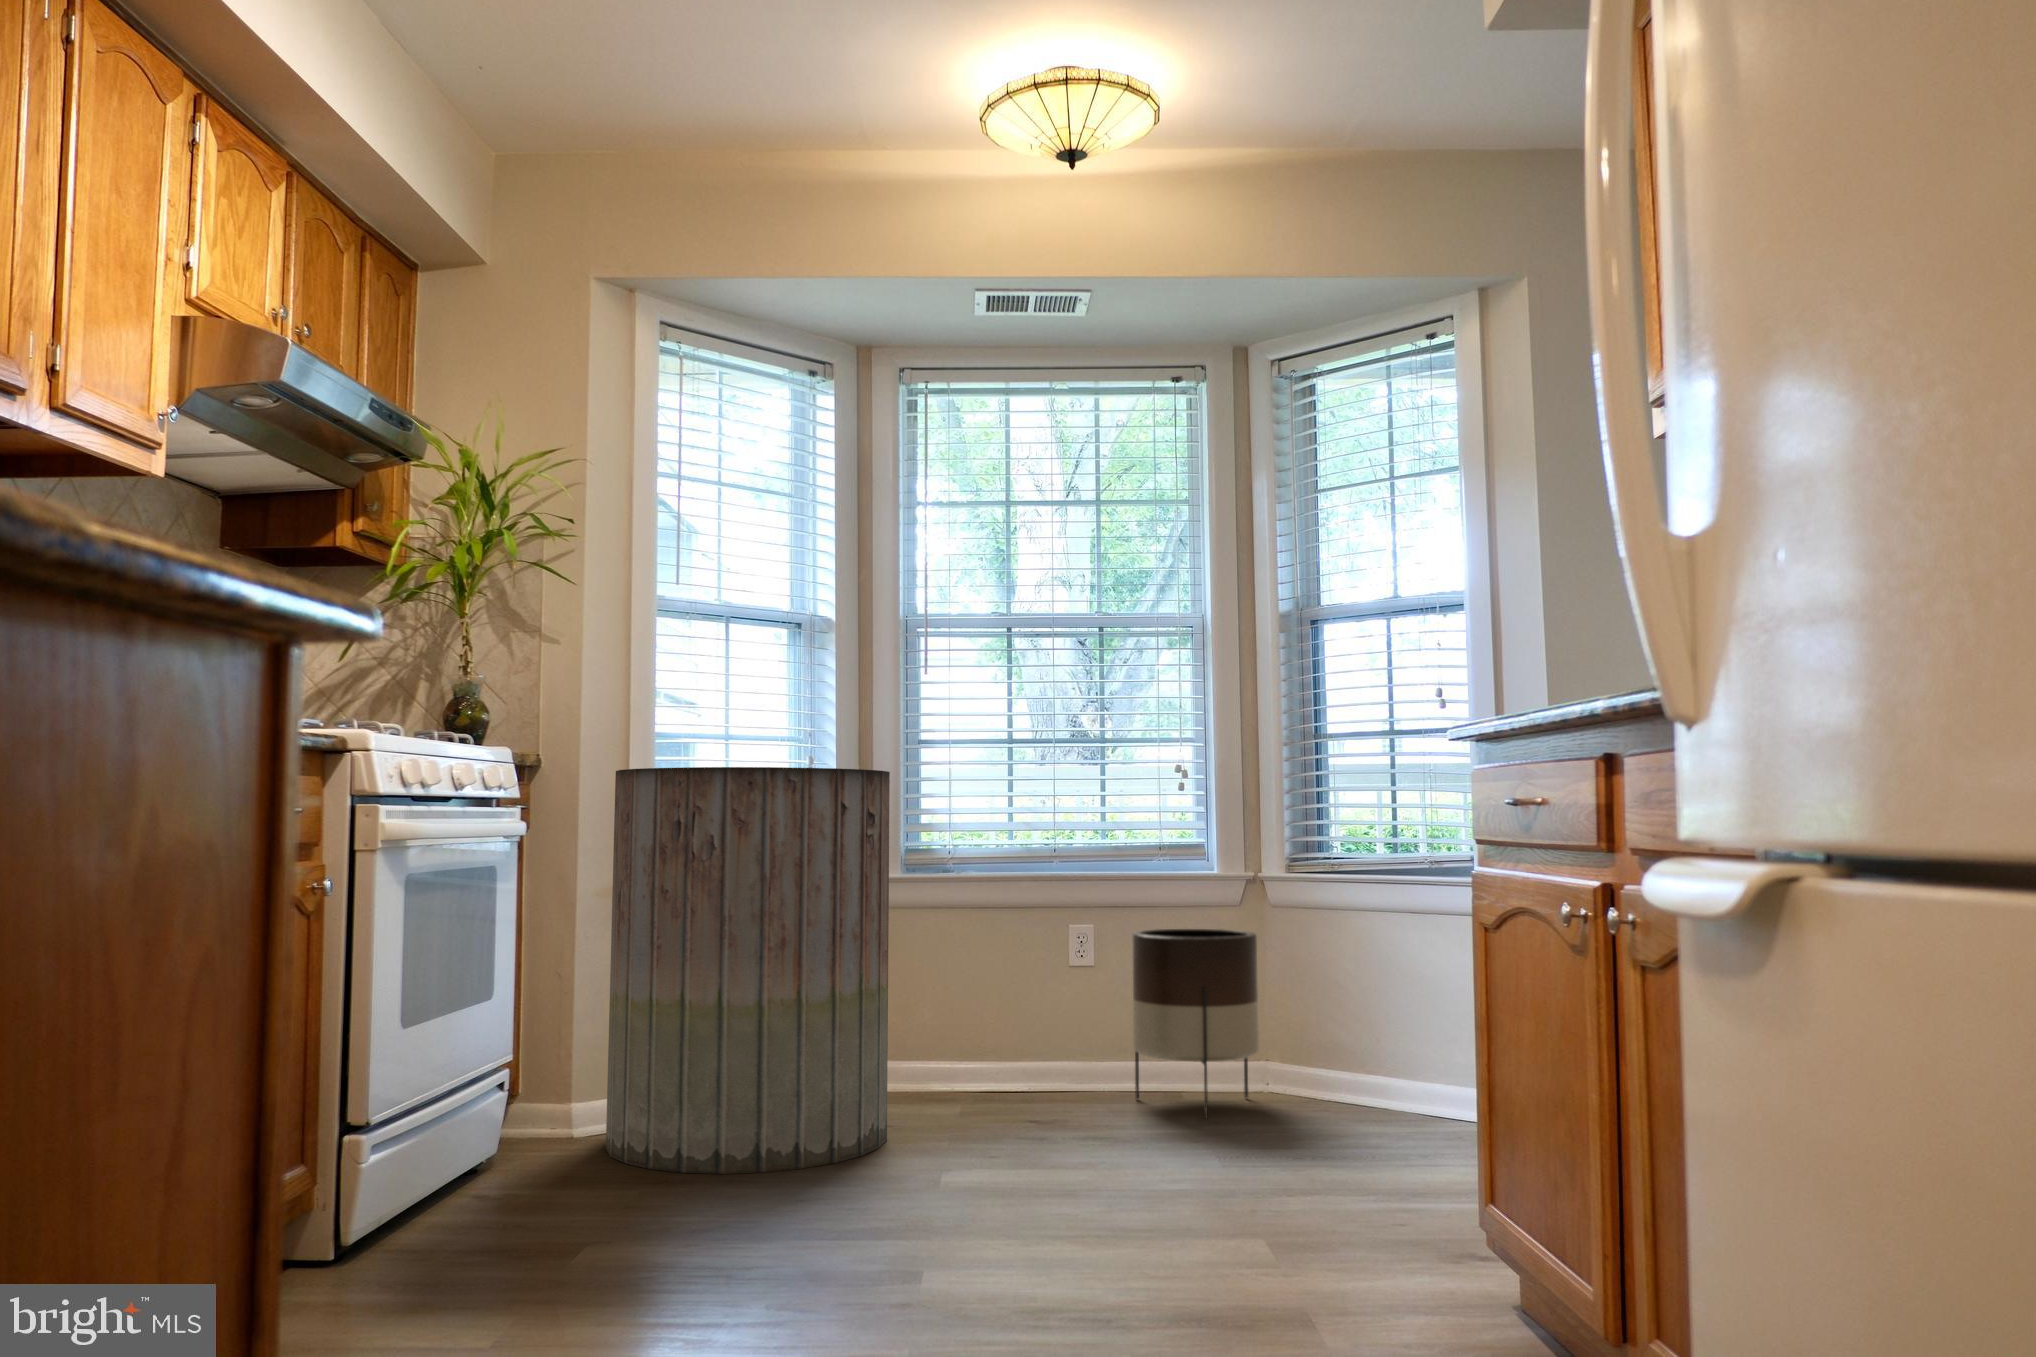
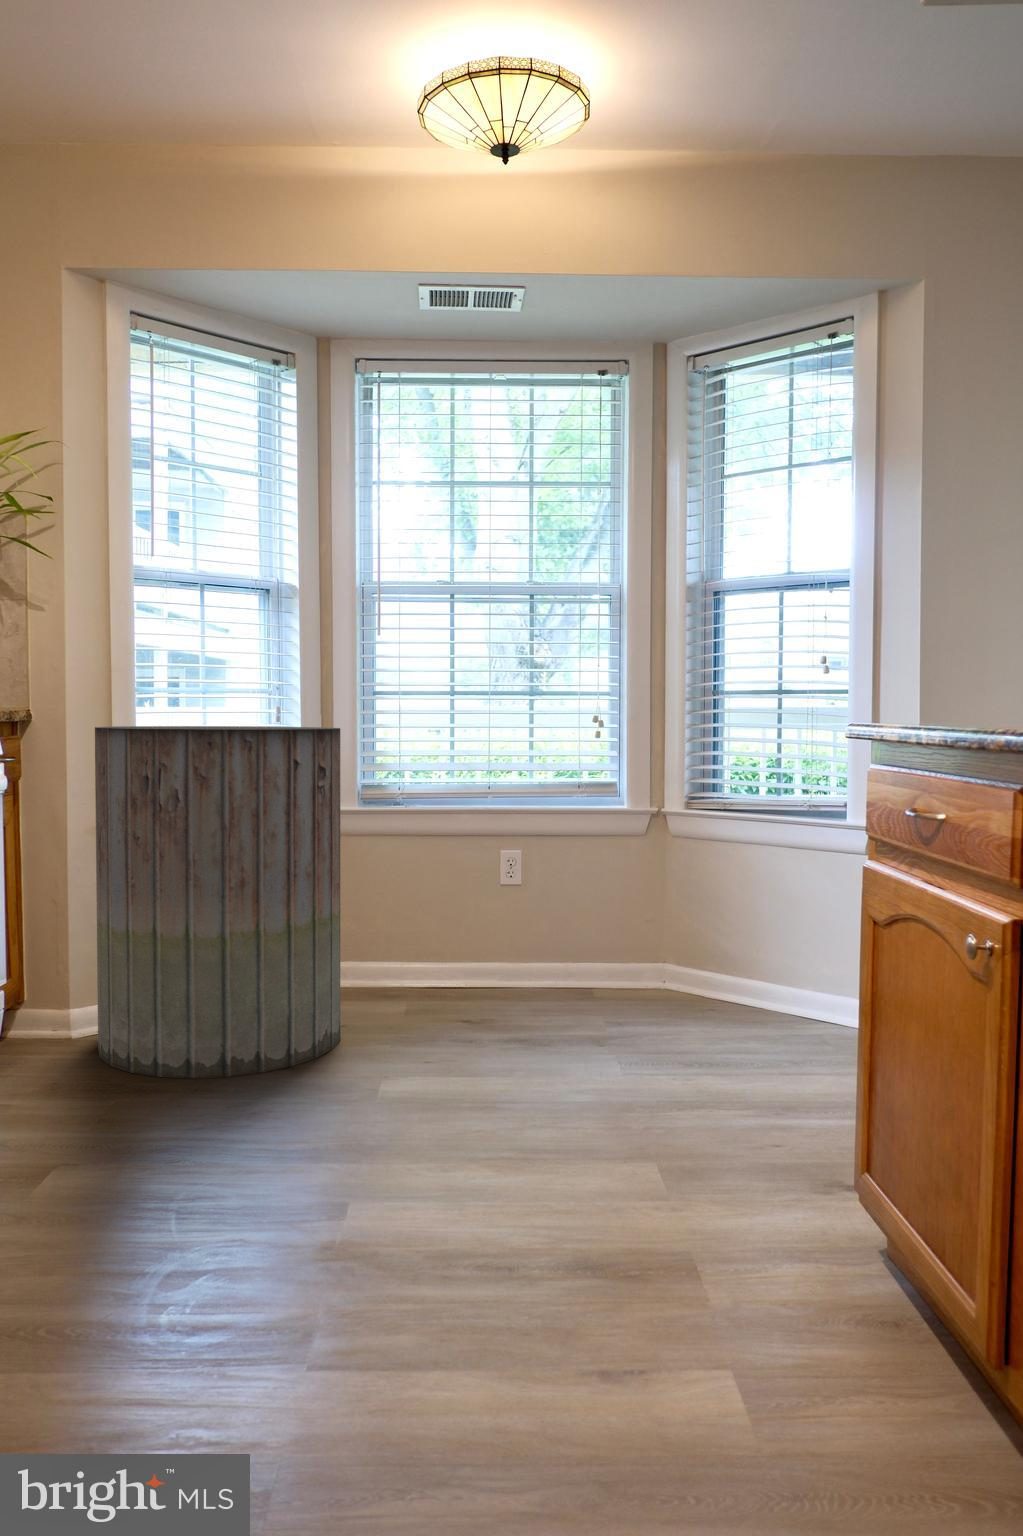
planter: present [1133,929,1259,1118] -> none [554,855,658,1017]

